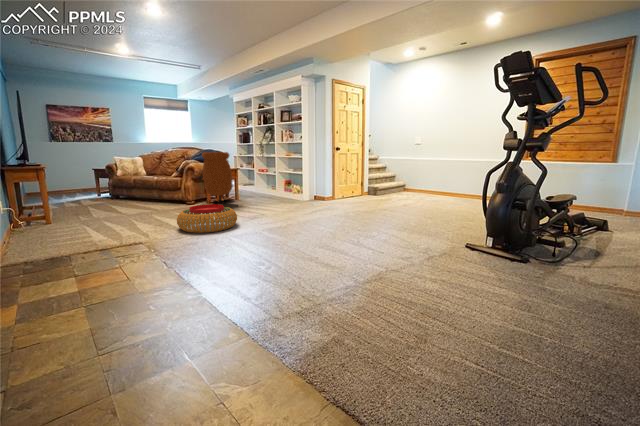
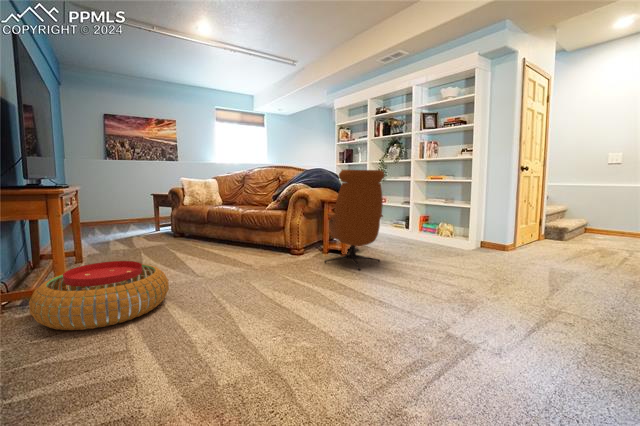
pouf: present [177,204,237,233] -> present [29,261,169,330]

